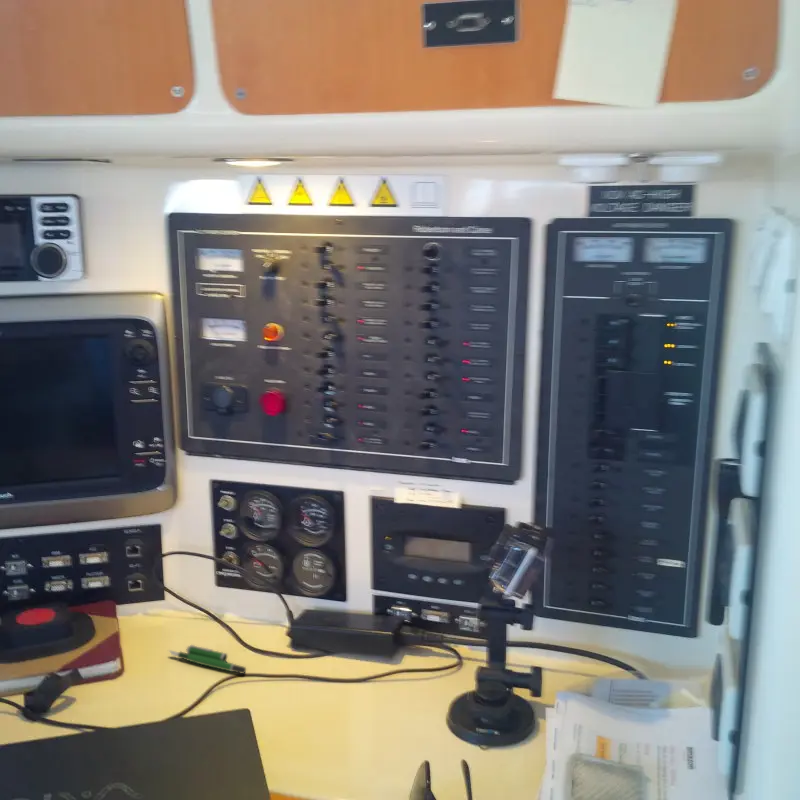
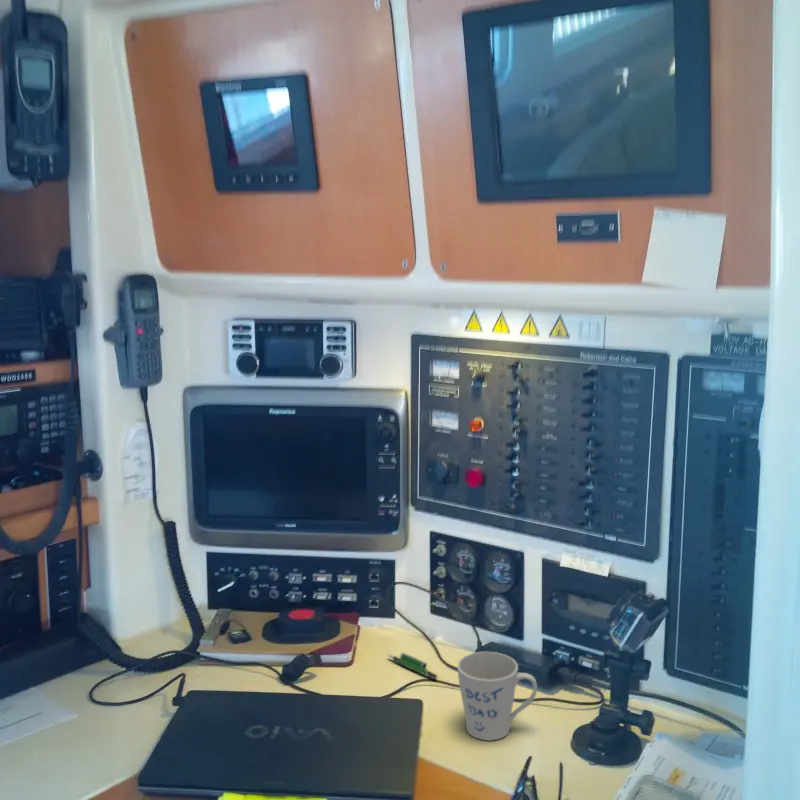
mug: none [293,627,400,748] -> present [457,652,537,740]

